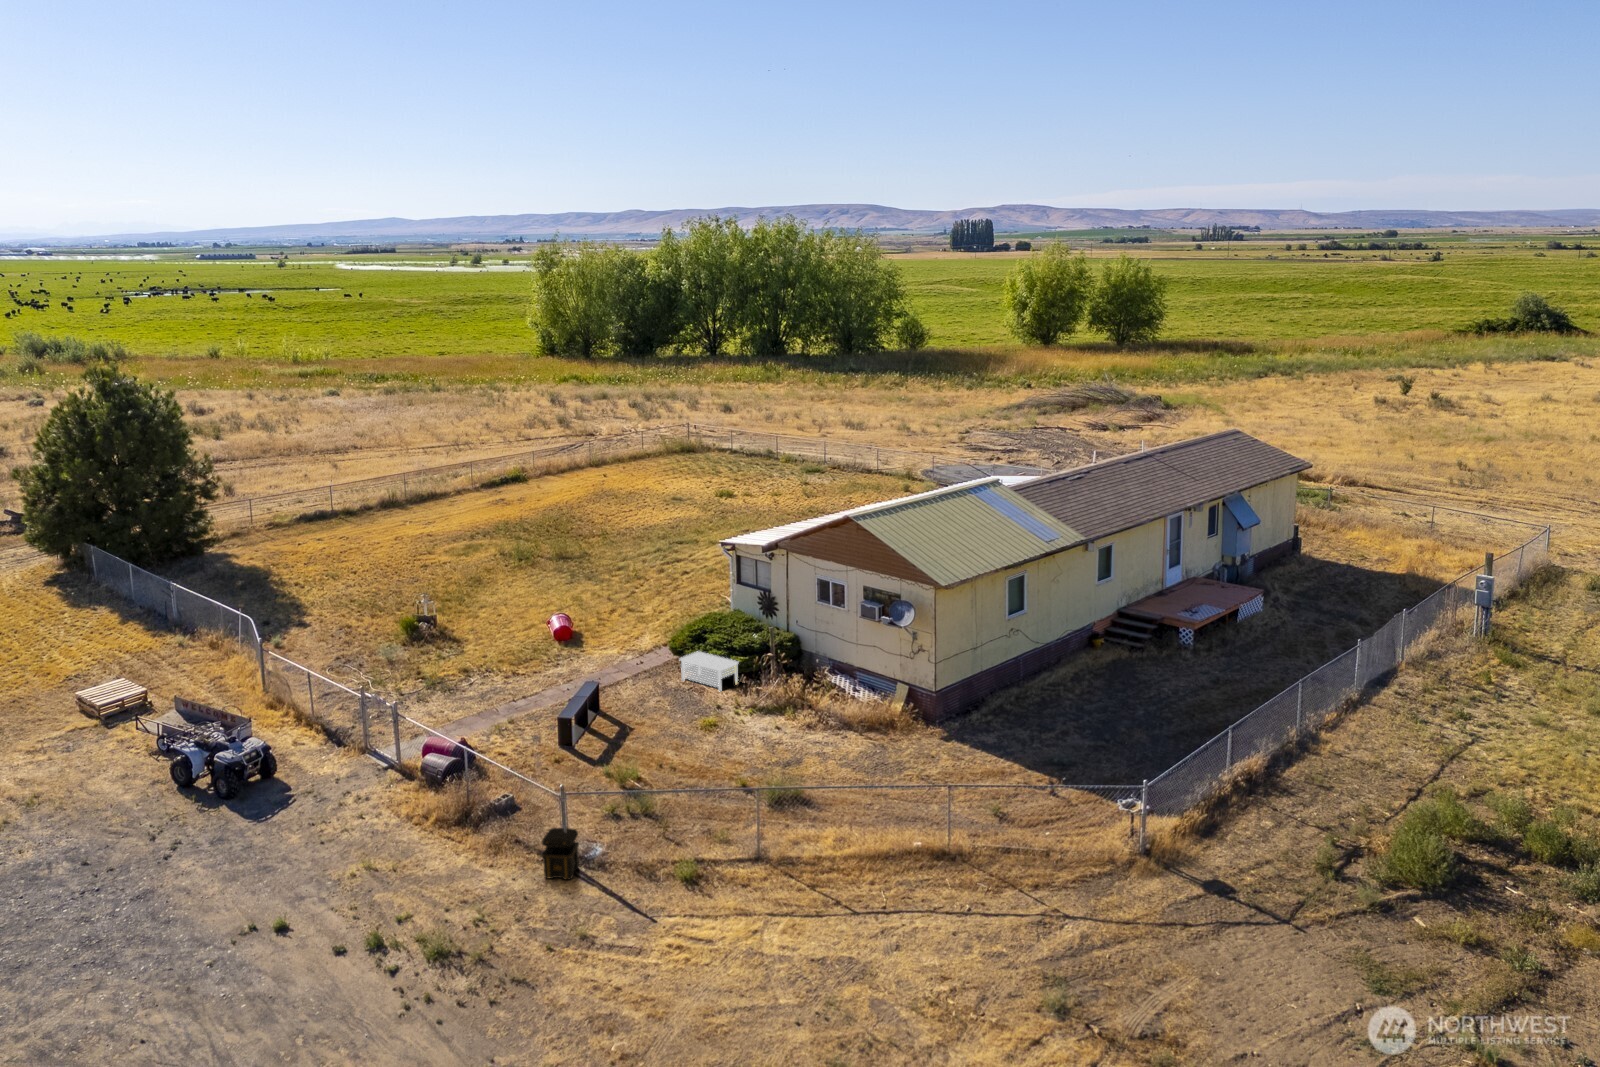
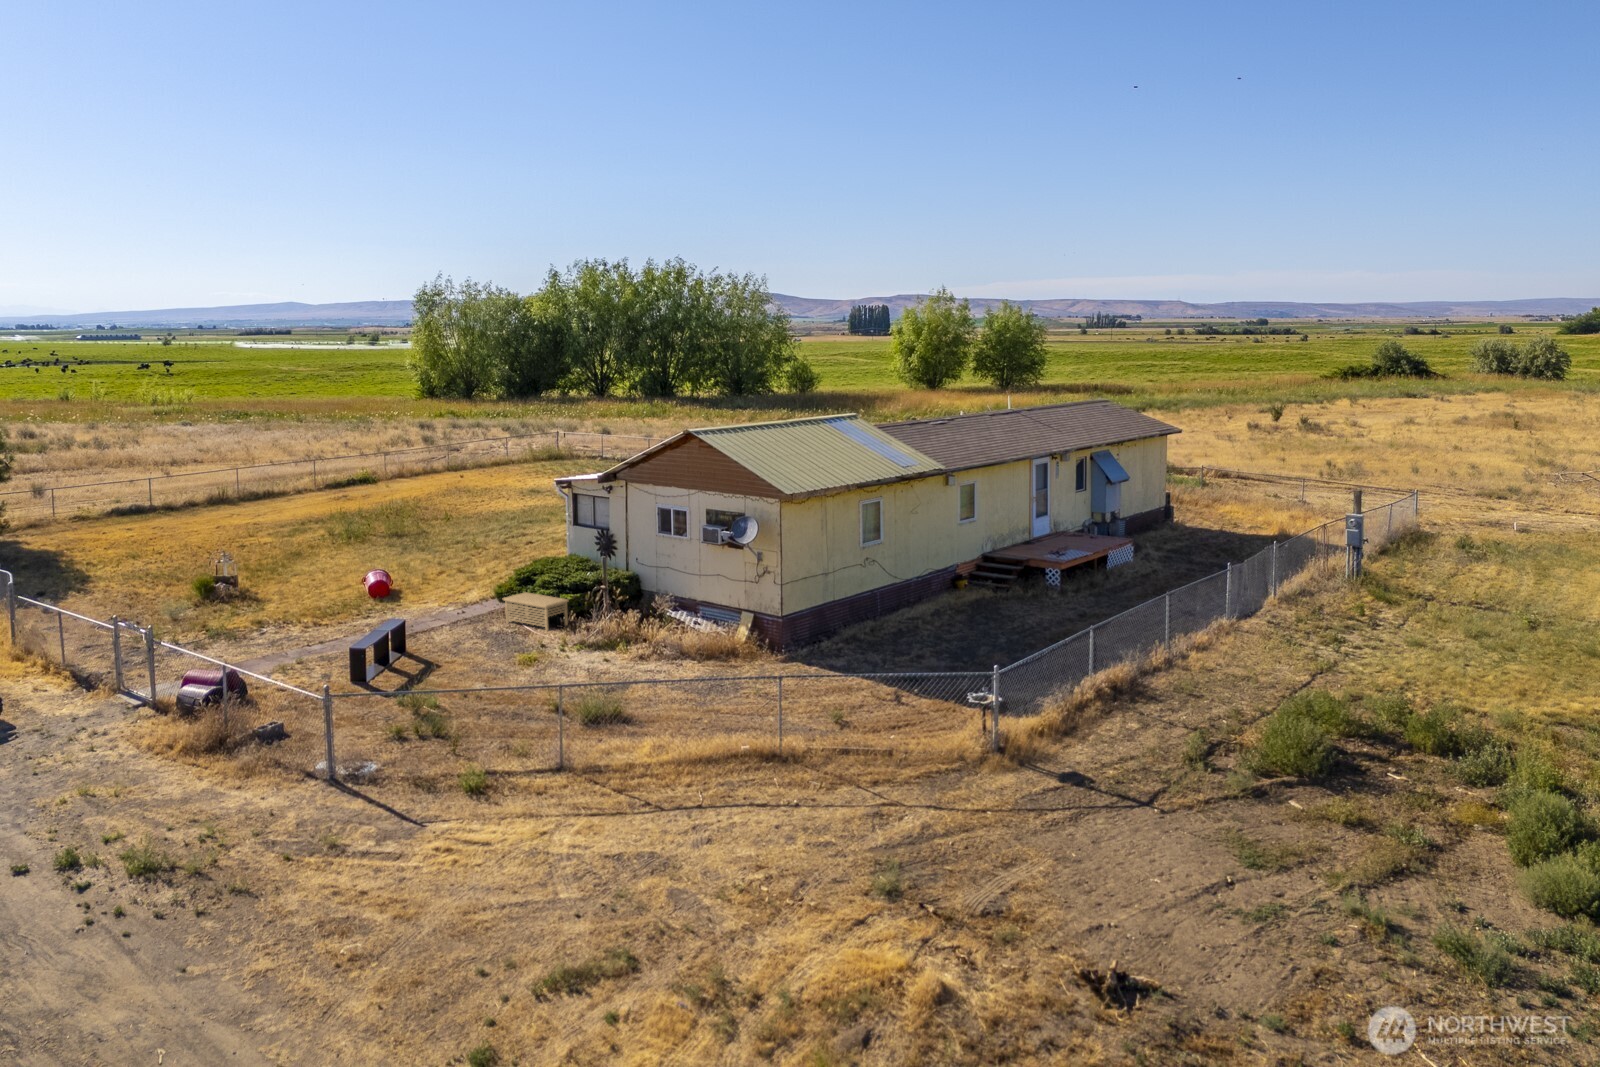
toolbox: present [542,828,579,879] -> none [297,735,345,794]

